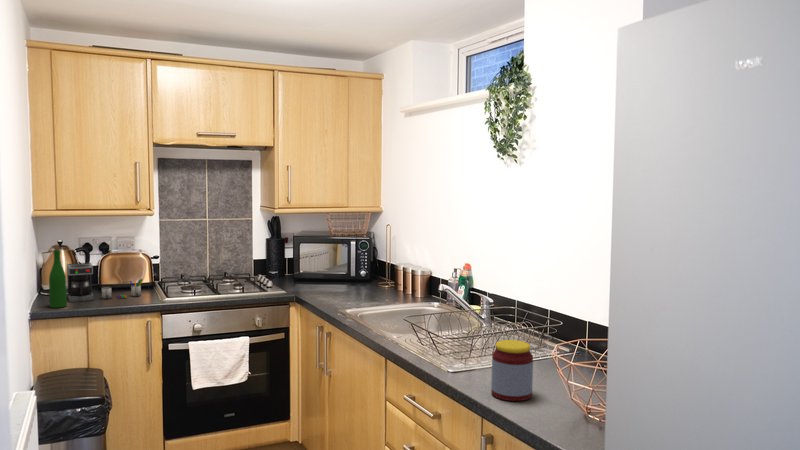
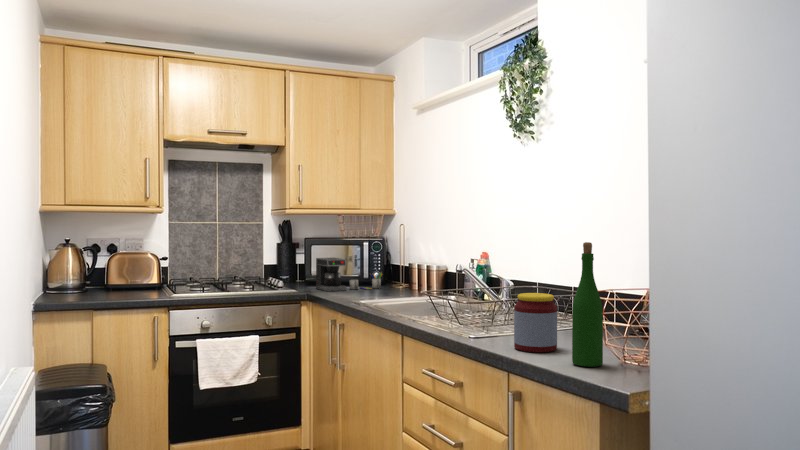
wine bottle: present [49,244,67,308] -> present [572,242,603,367]
coffee maker: present [67,263,143,302] -> present [316,258,382,291]

